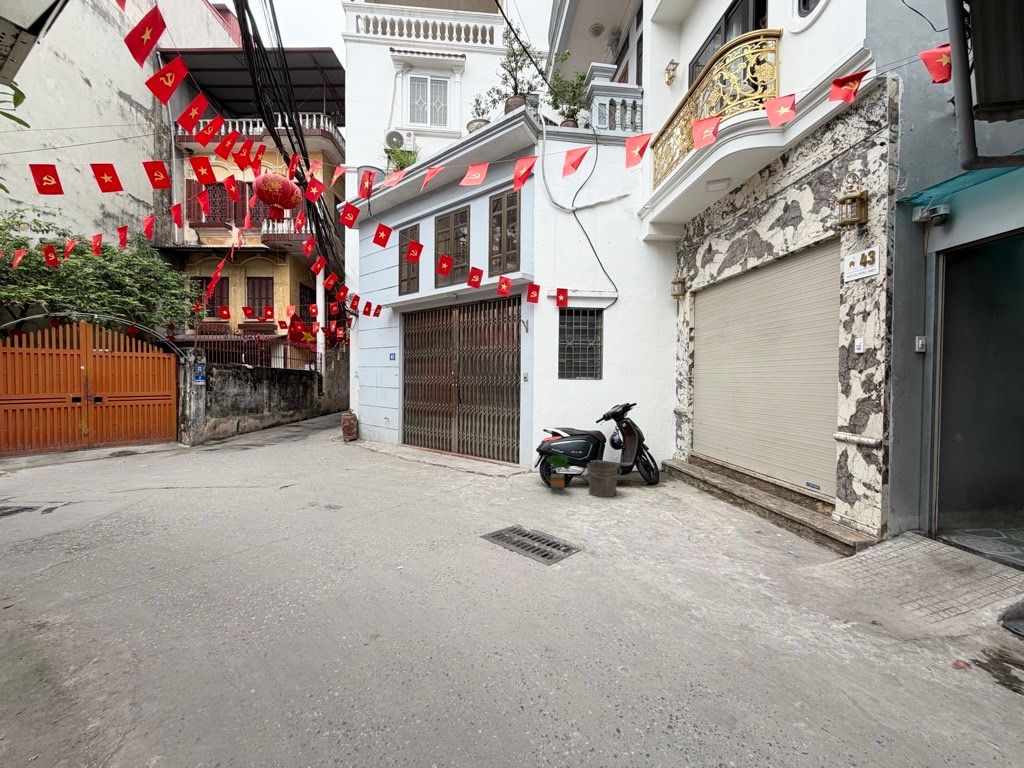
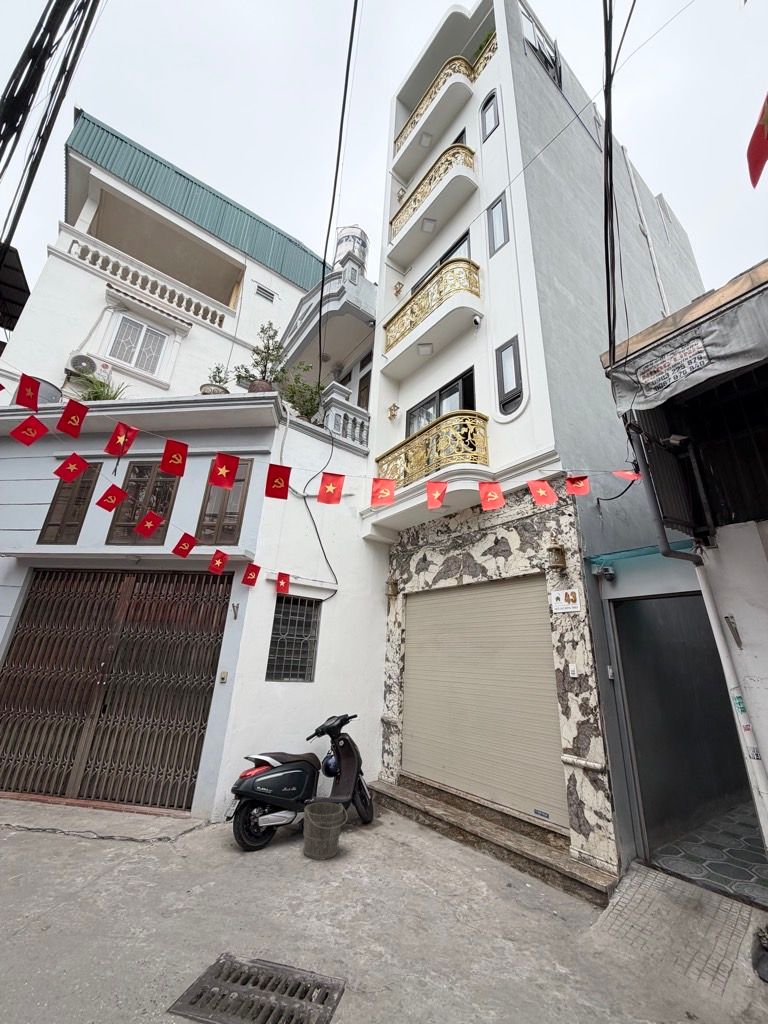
potted tree: present [547,456,570,494] -> none [249,797,285,865]

